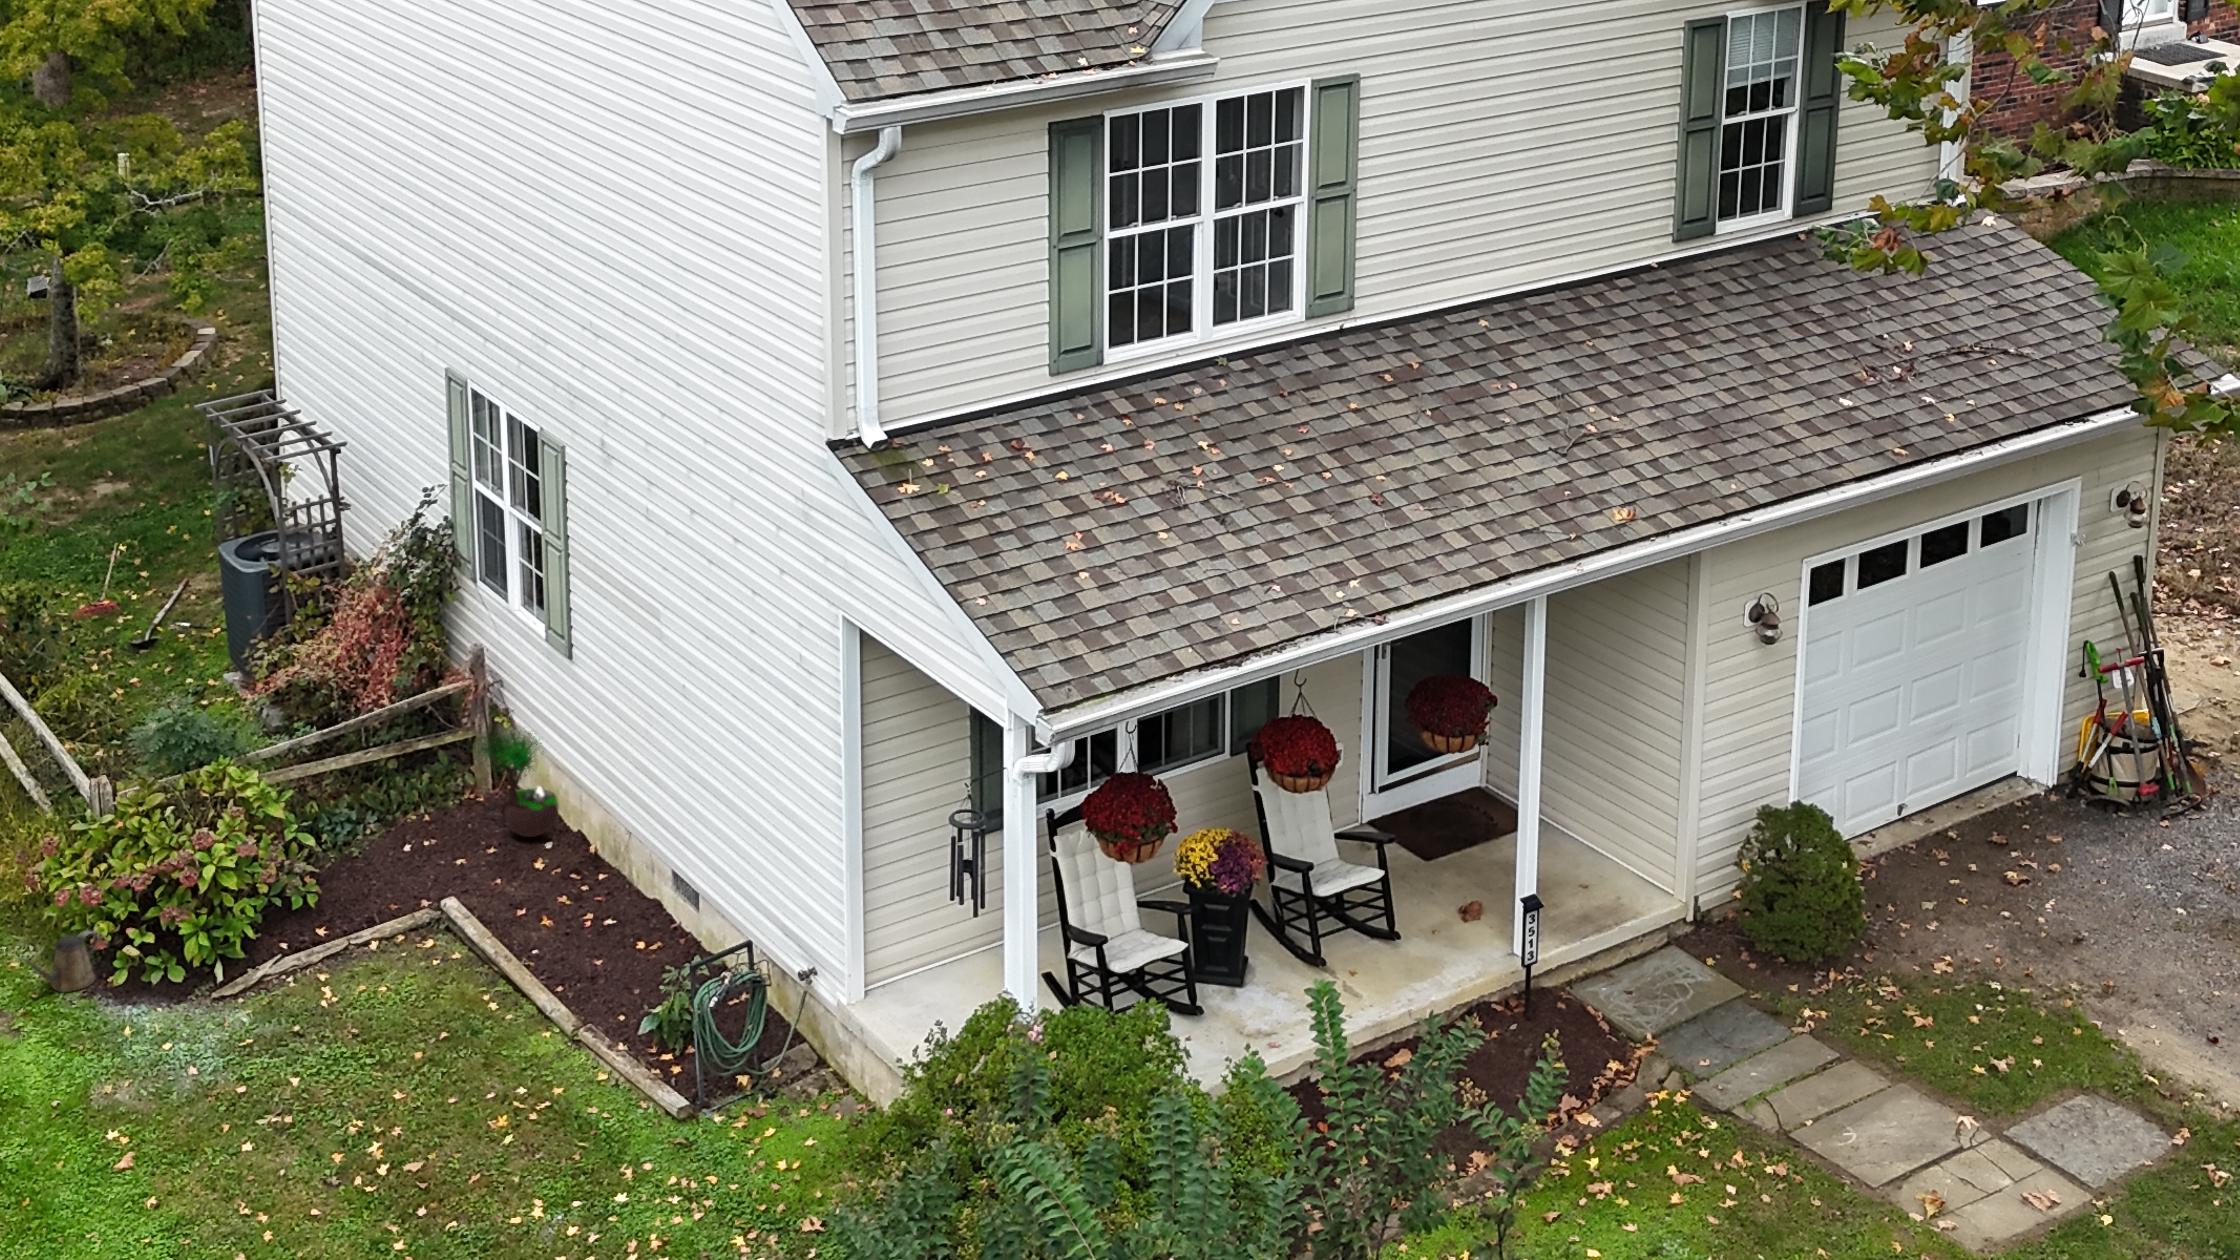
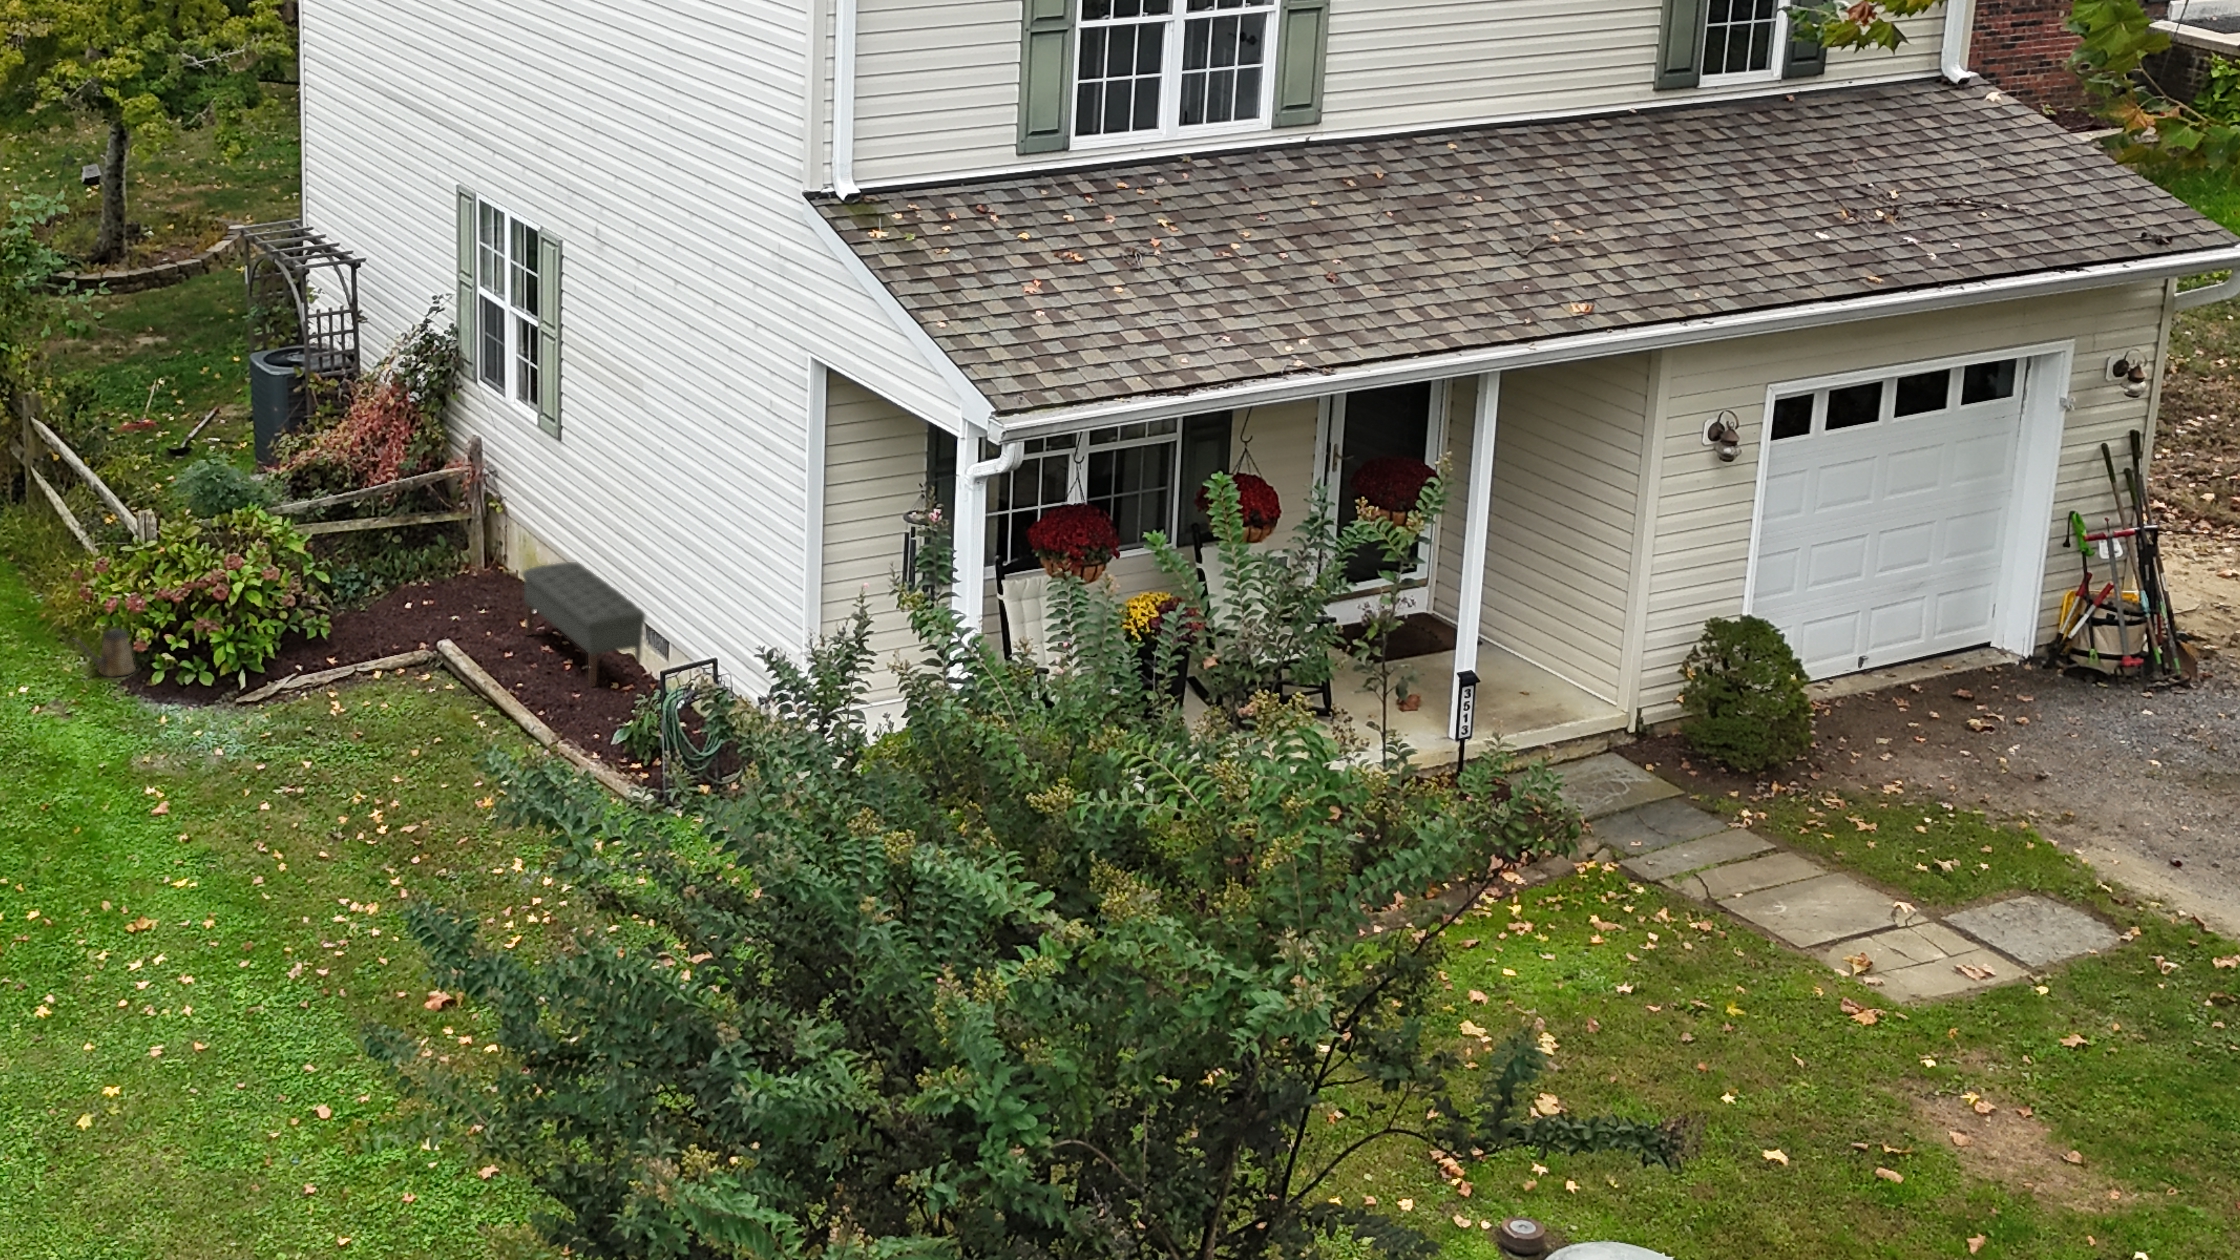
potted tree: present [476,730,558,837] -> none [468,489,544,604]
bench: none [535,796,675,952] -> present [523,562,645,687]

